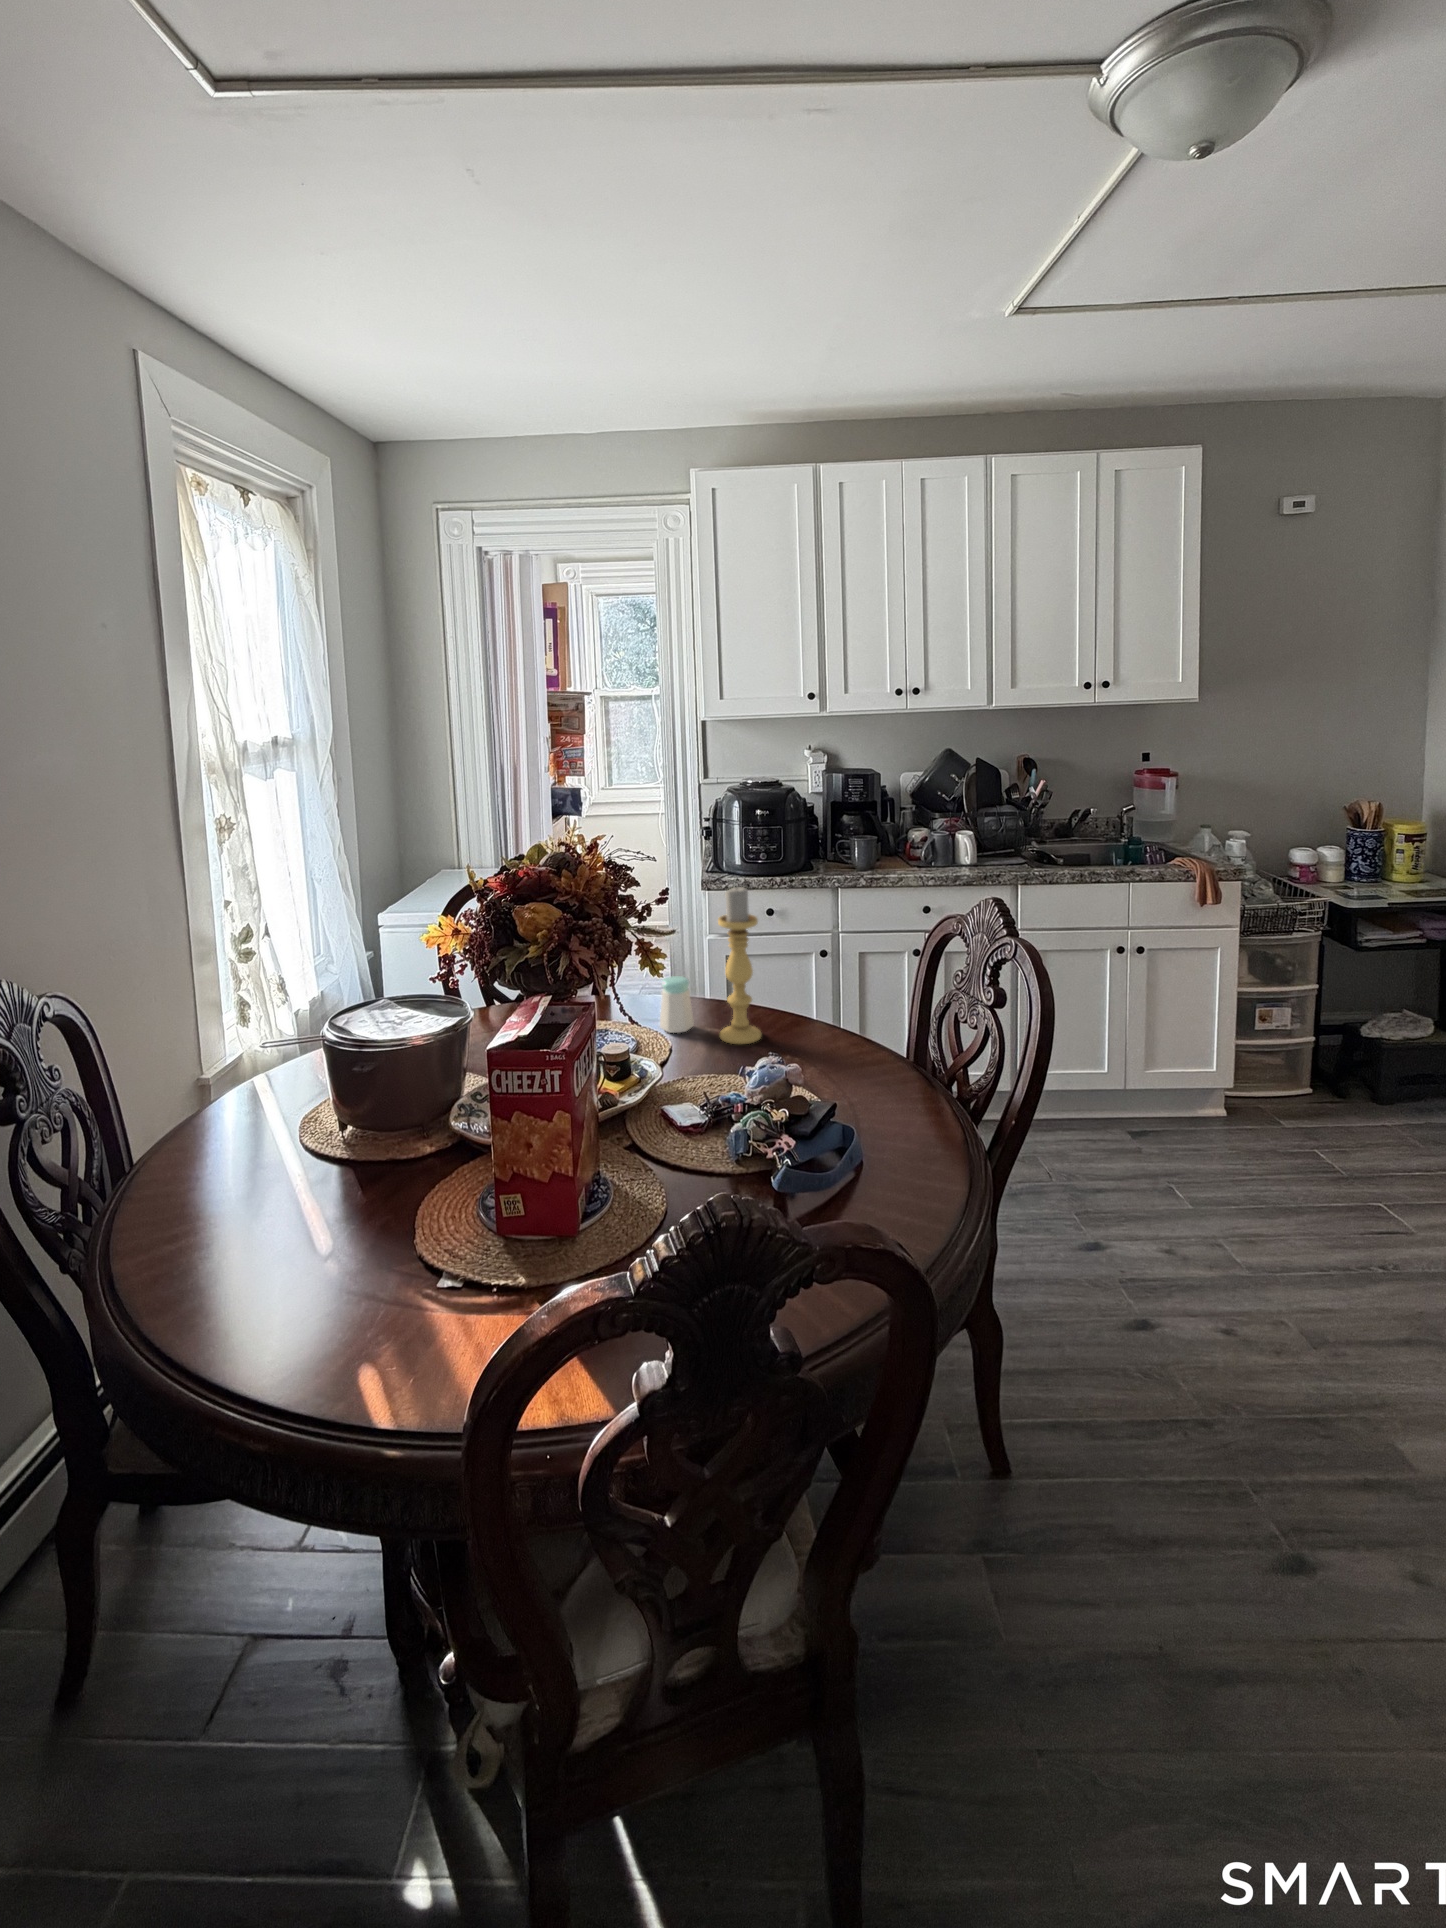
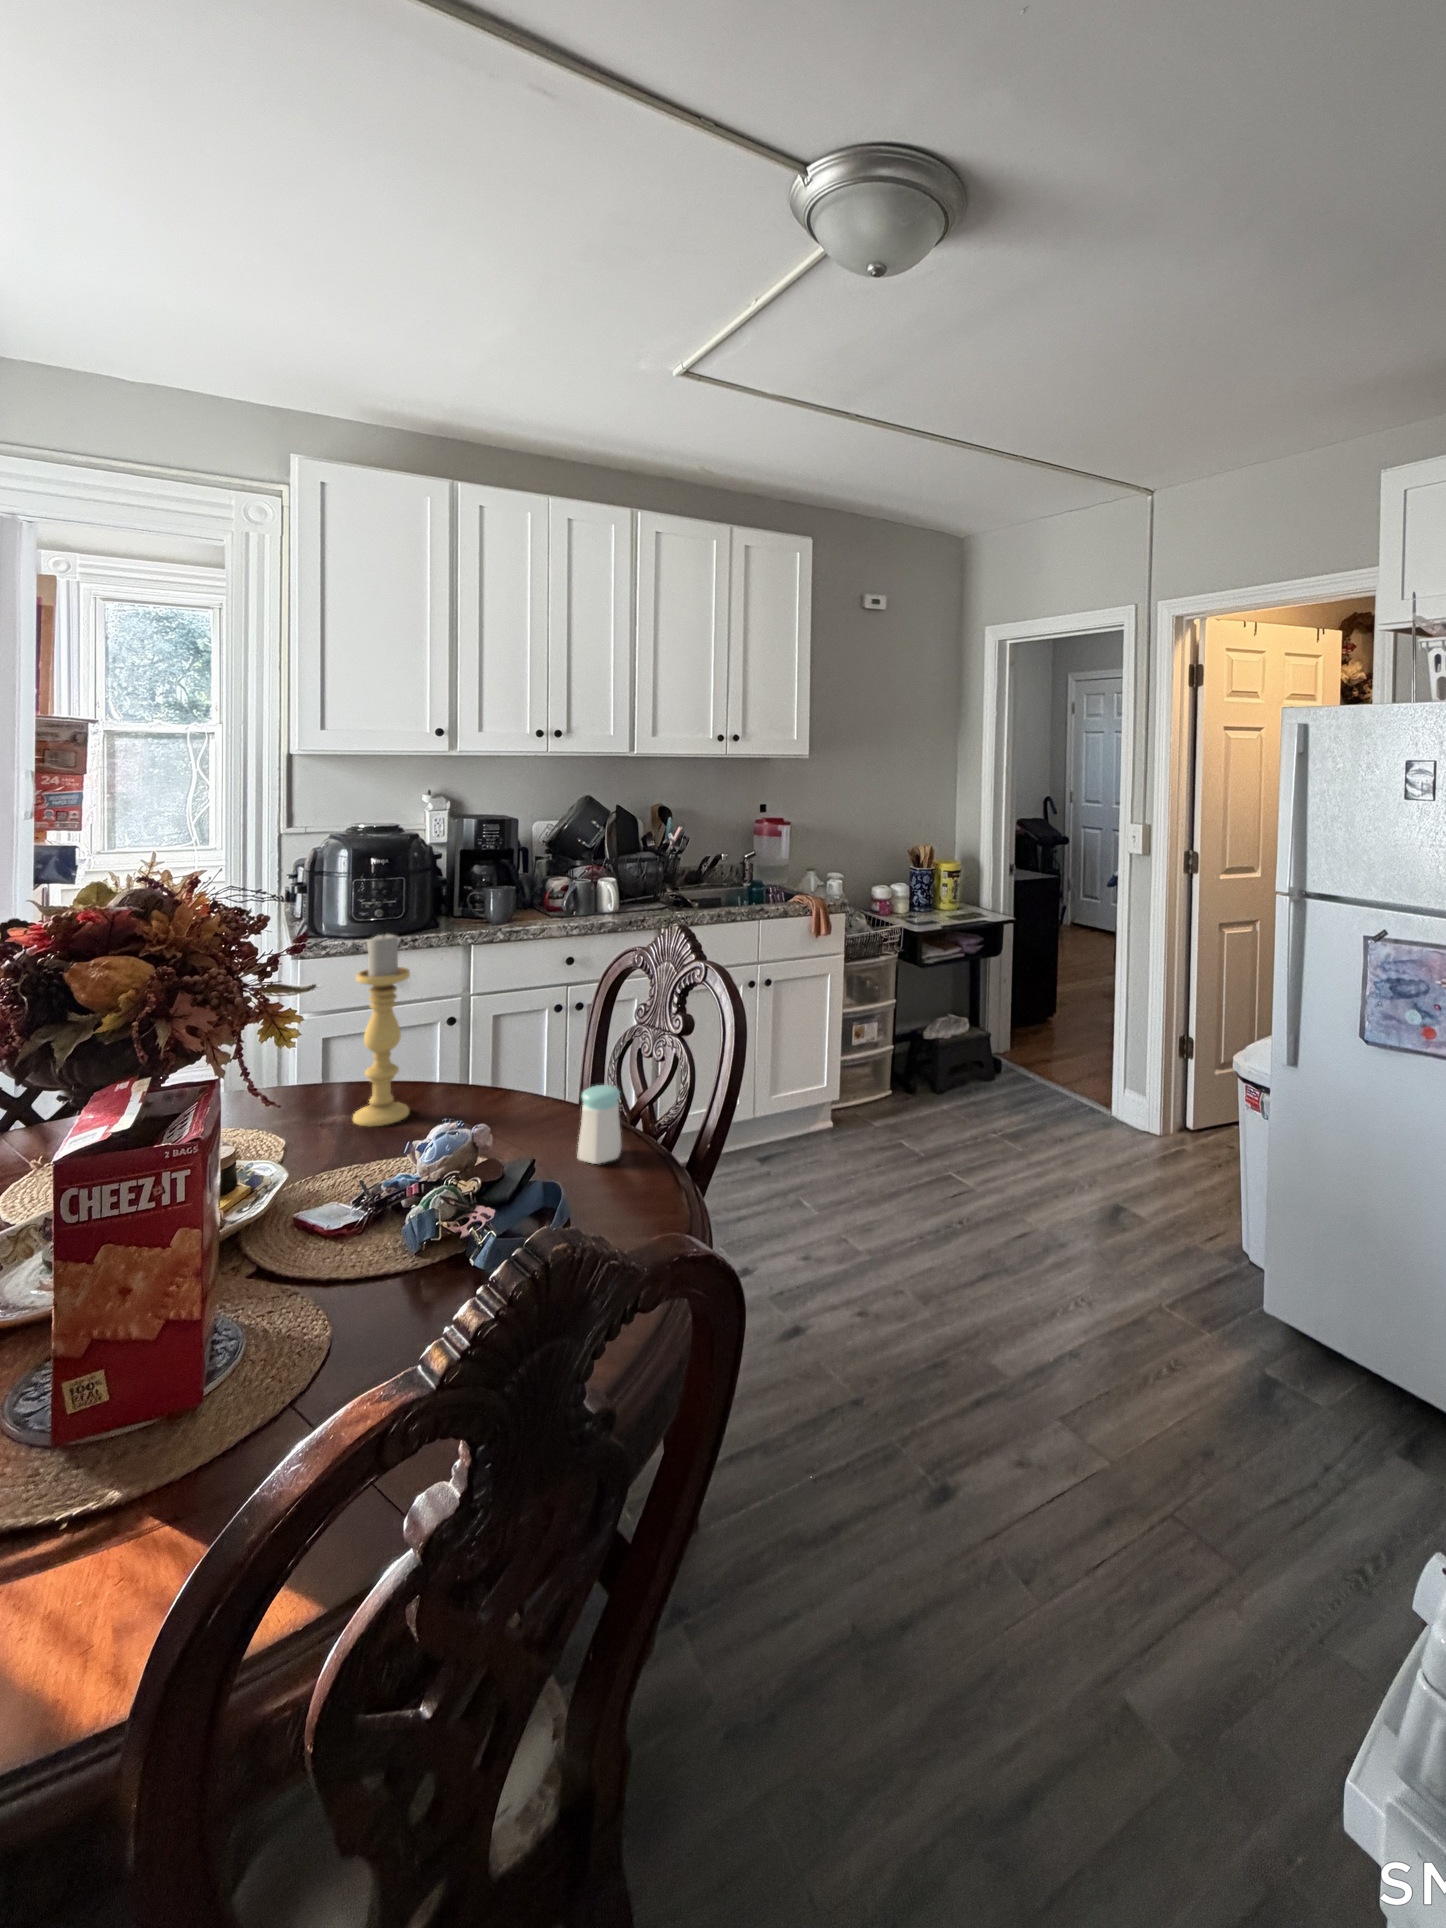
salt shaker: present [660,976,694,1033] -> present [578,1085,621,1164]

